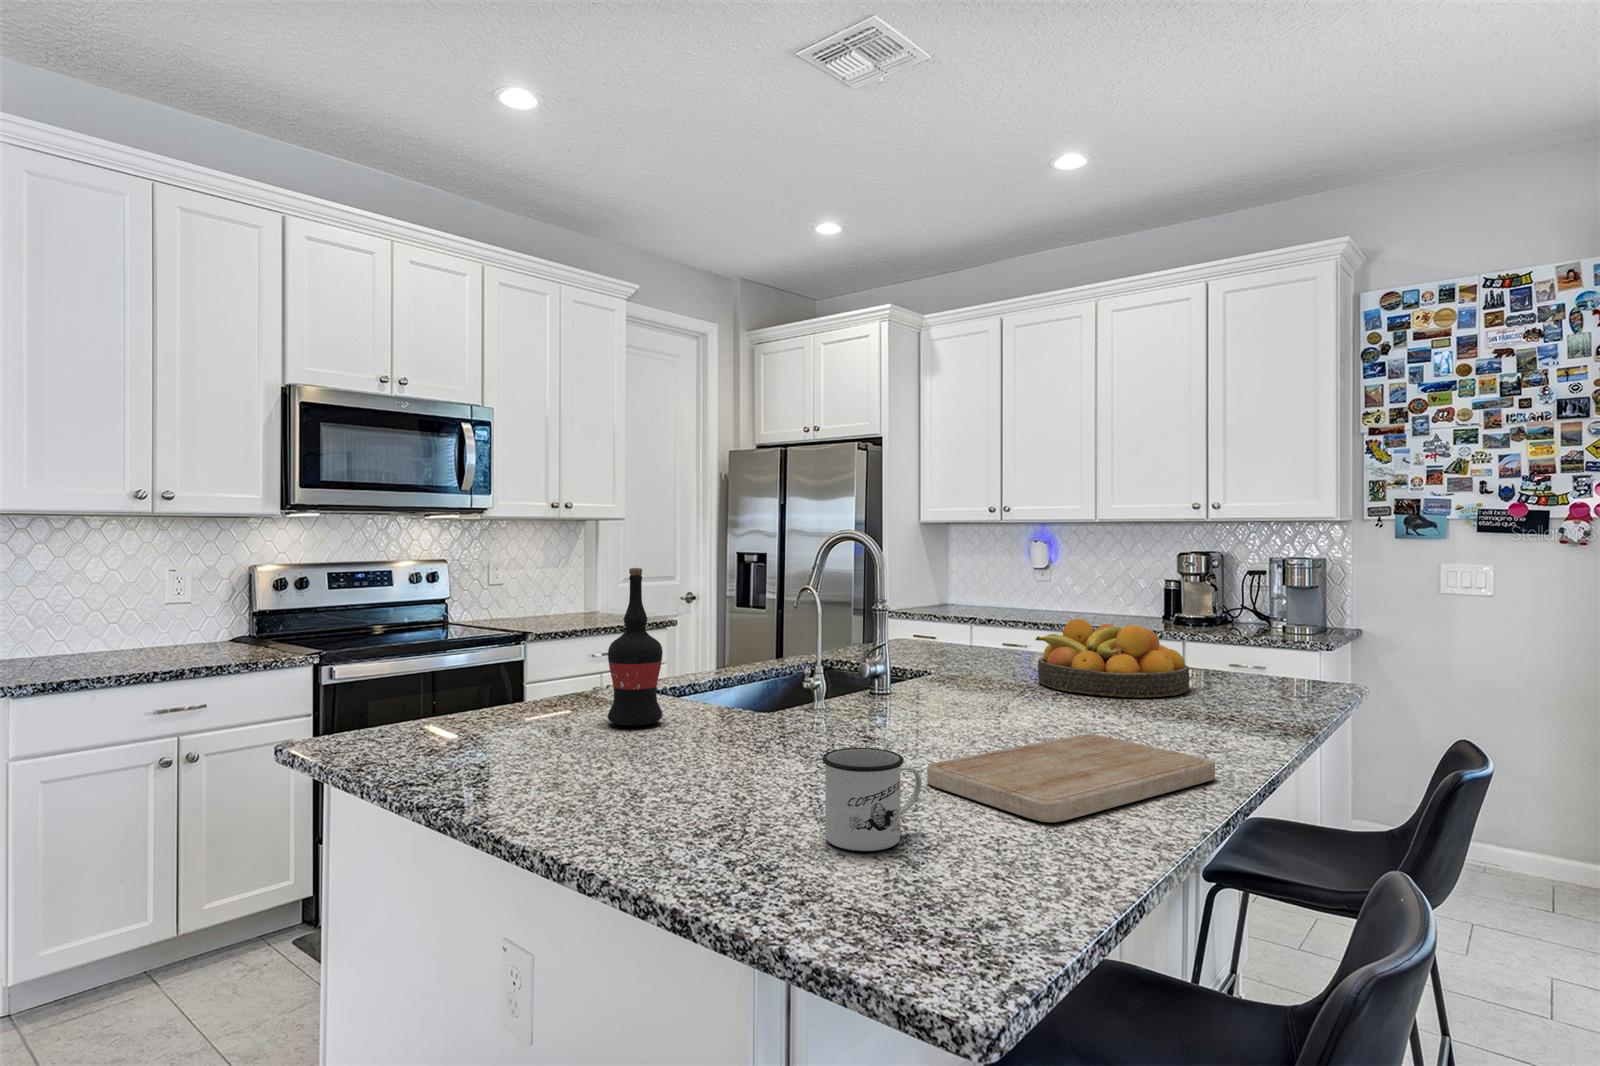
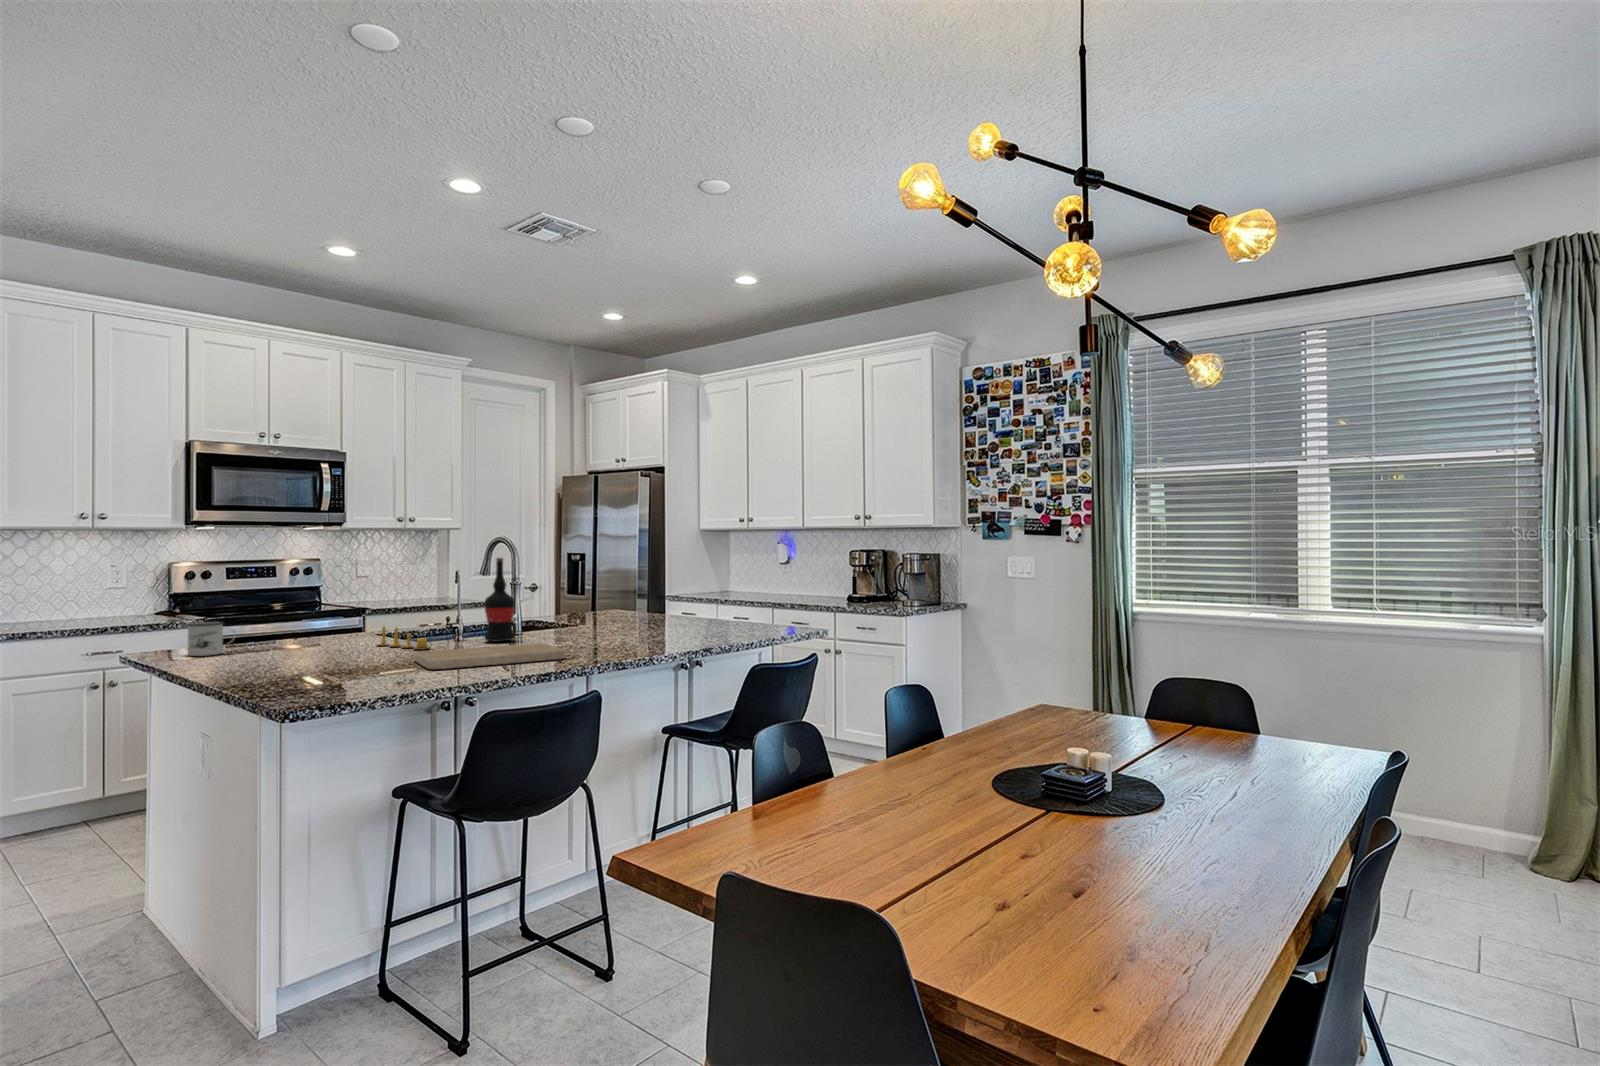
wine bottle: present [608,568,663,726] -> present [484,558,515,642]
fruit bowl: present [1035,619,1189,697] -> none [610,590,698,634]
candle: none [743,690,866,744] -> present [378,626,429,650]
mug: present [822,748,922,851] -> present [187,621,236,656]

